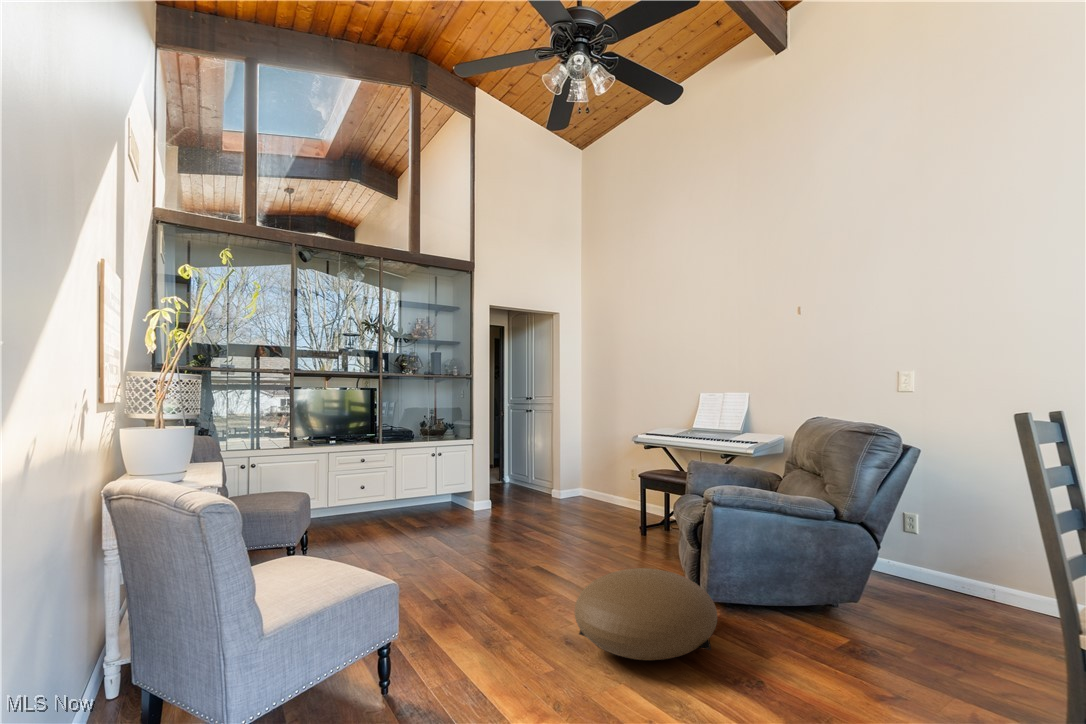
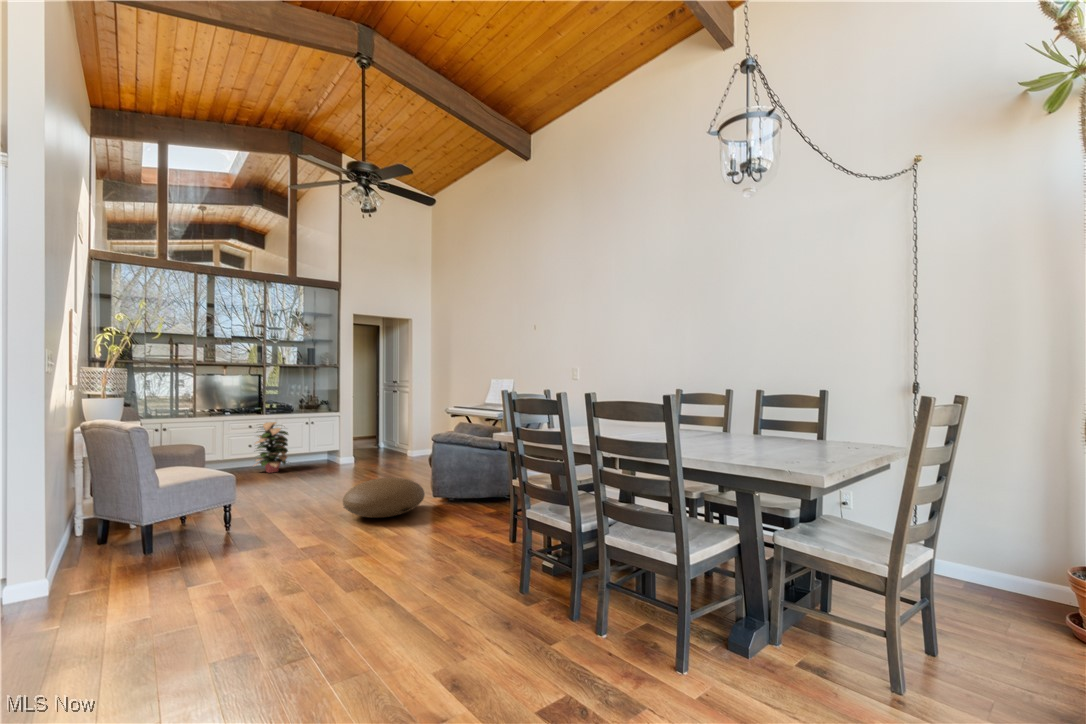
decorative plant: none [365,454,418,528] -> present [255,422,288,473]

